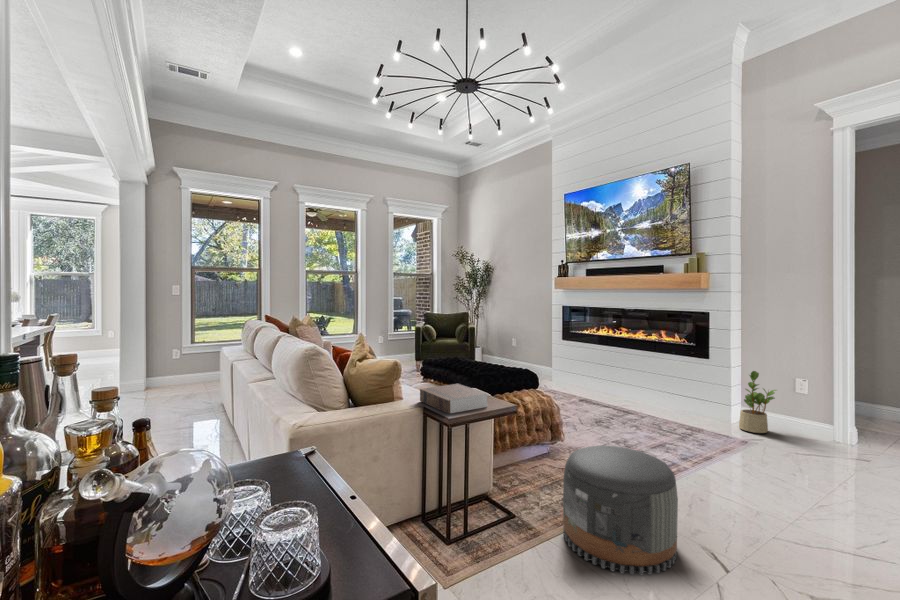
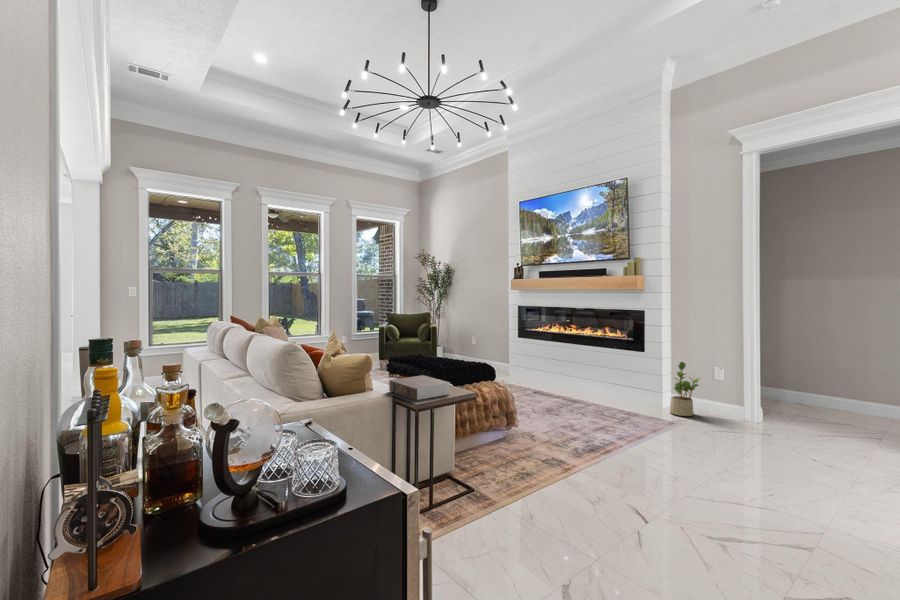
pouf: present [563,446,678,575] -> none [515,425,608,528]

